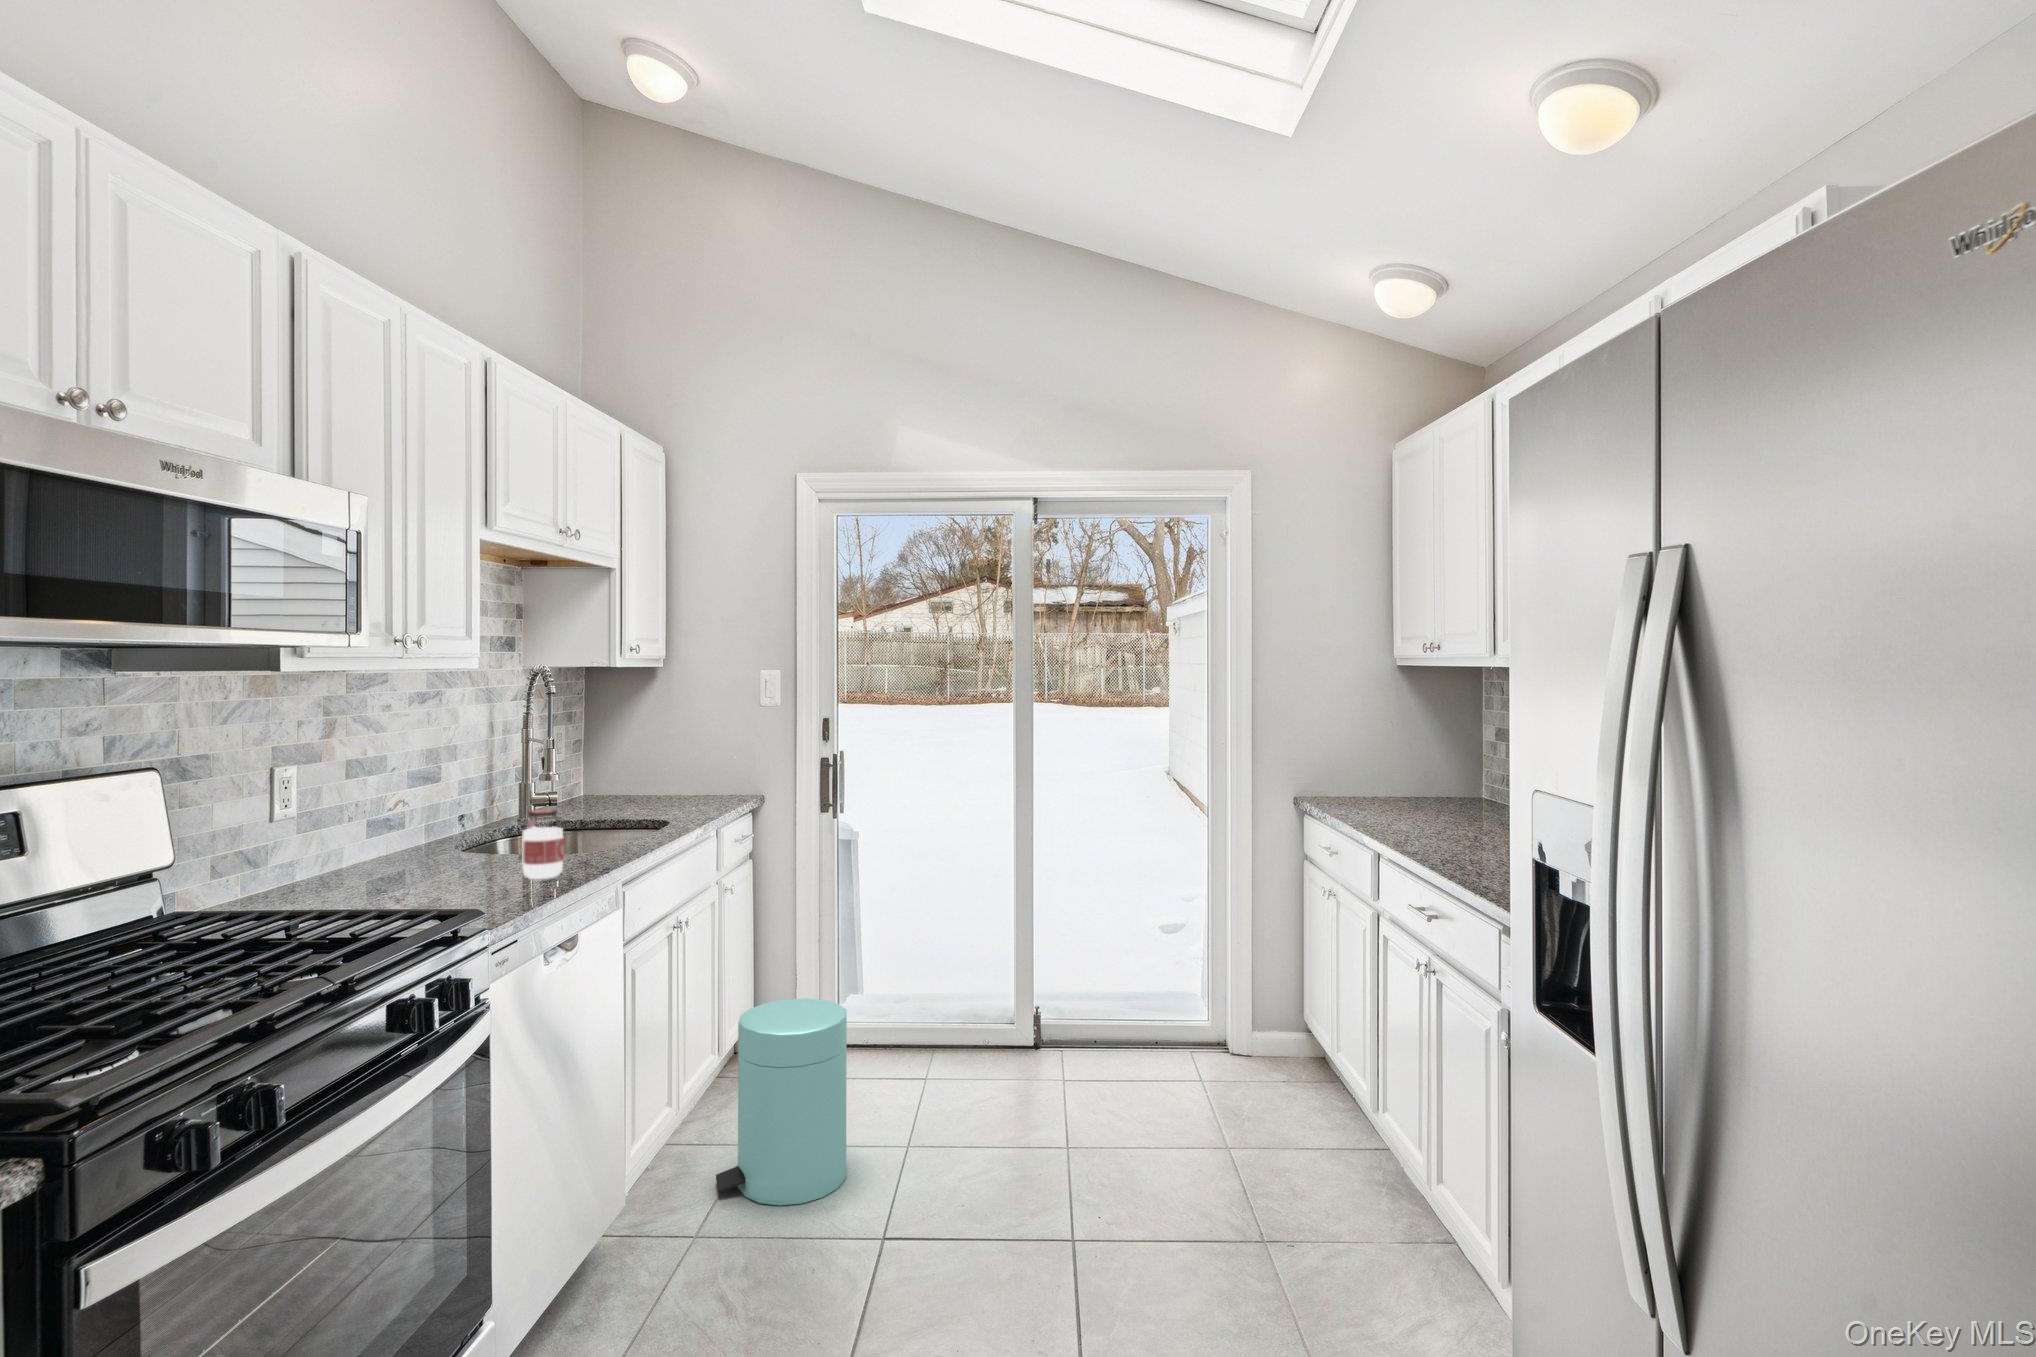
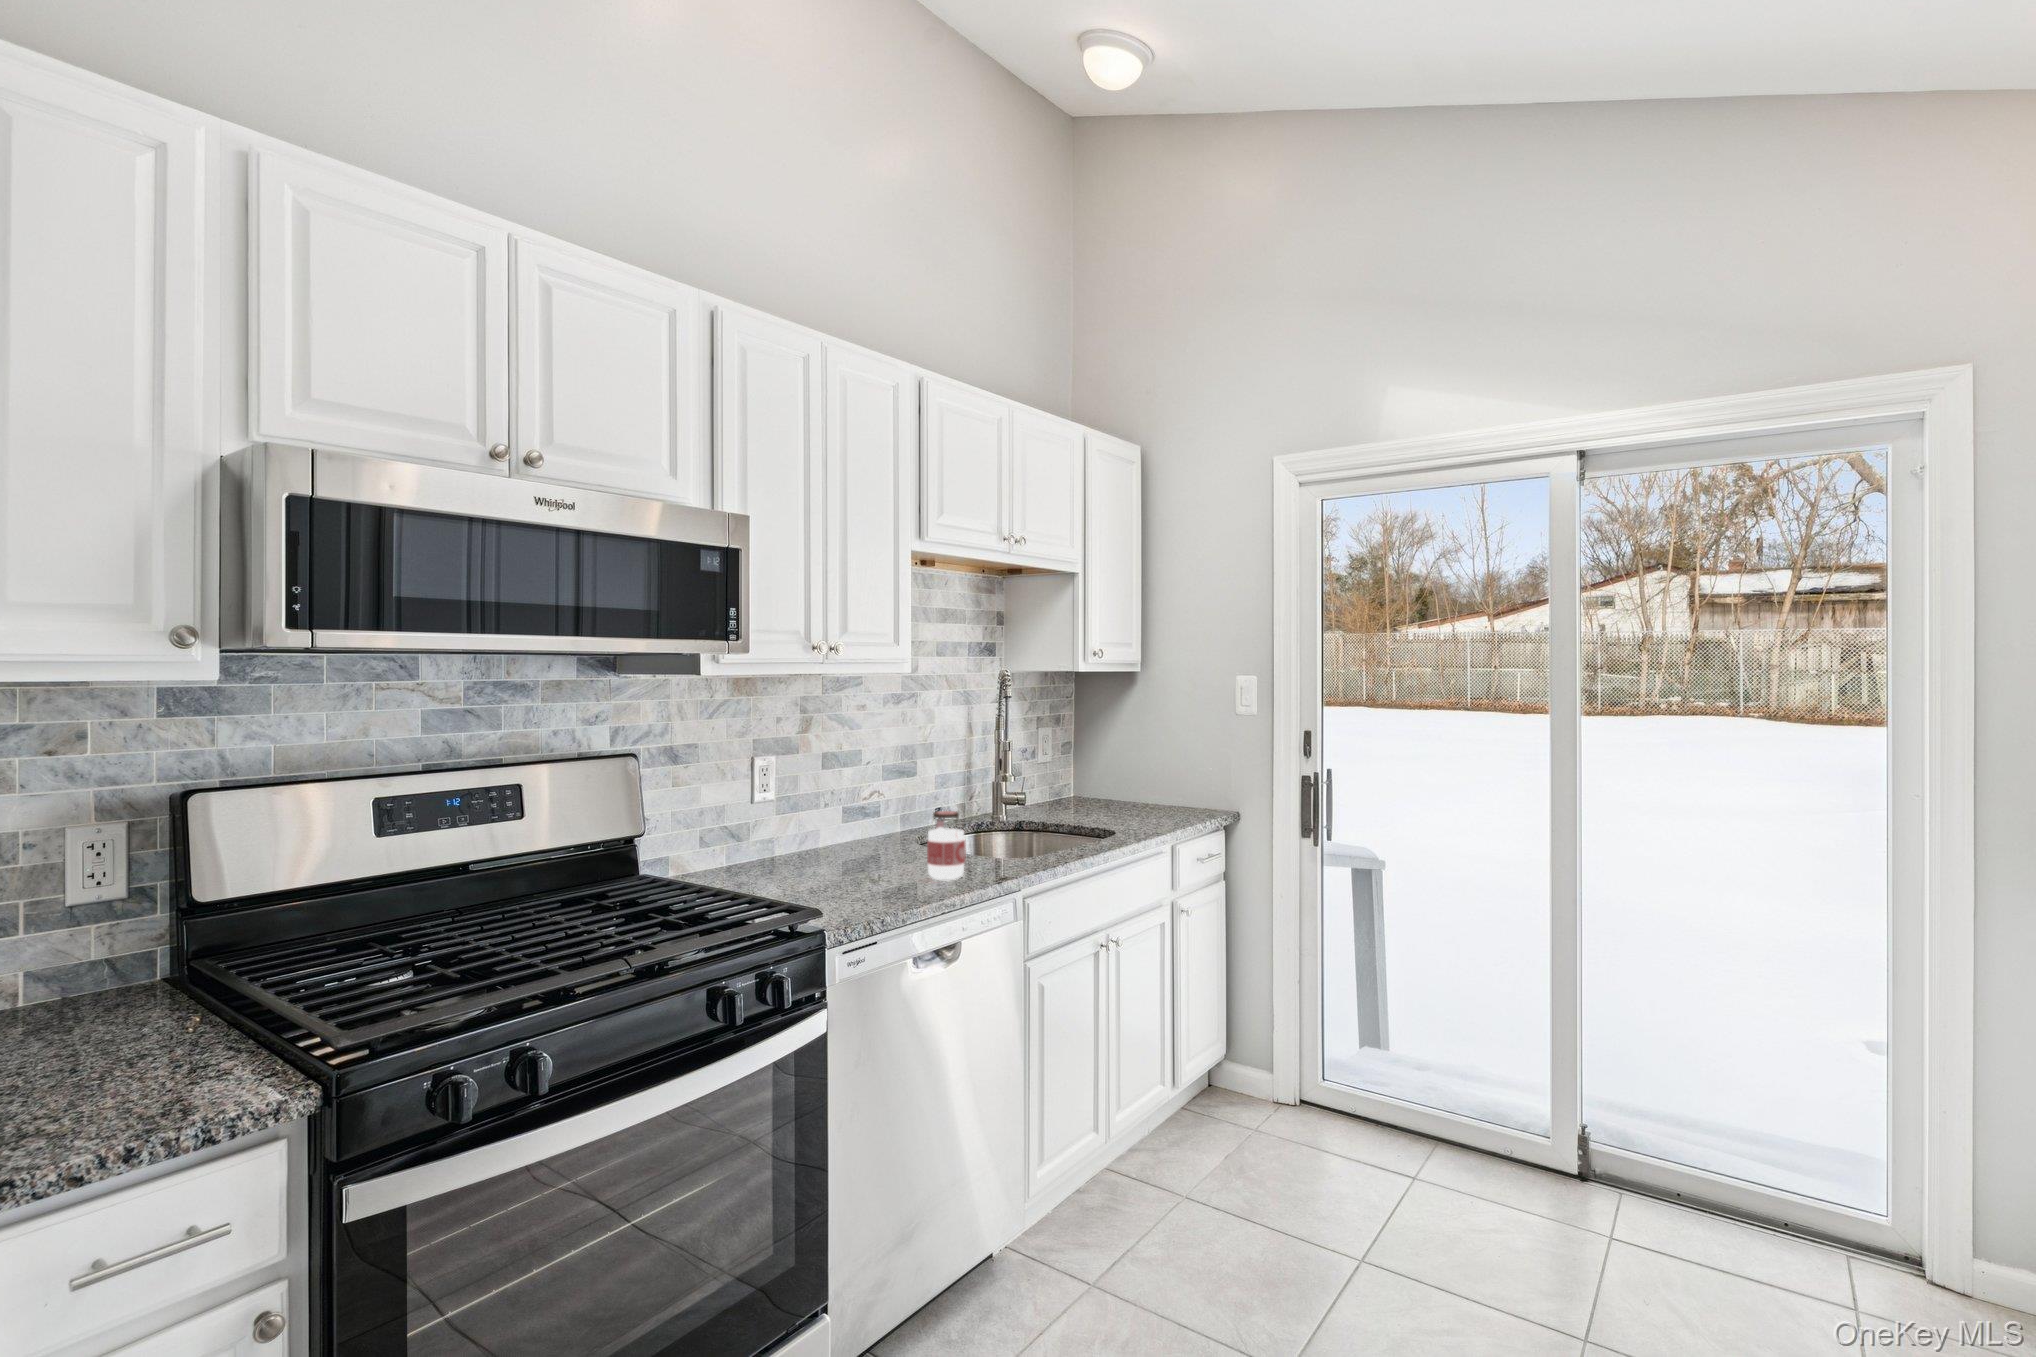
trash can: present [716,998,847,1205] -> none [1133,1044,1281,1287]

